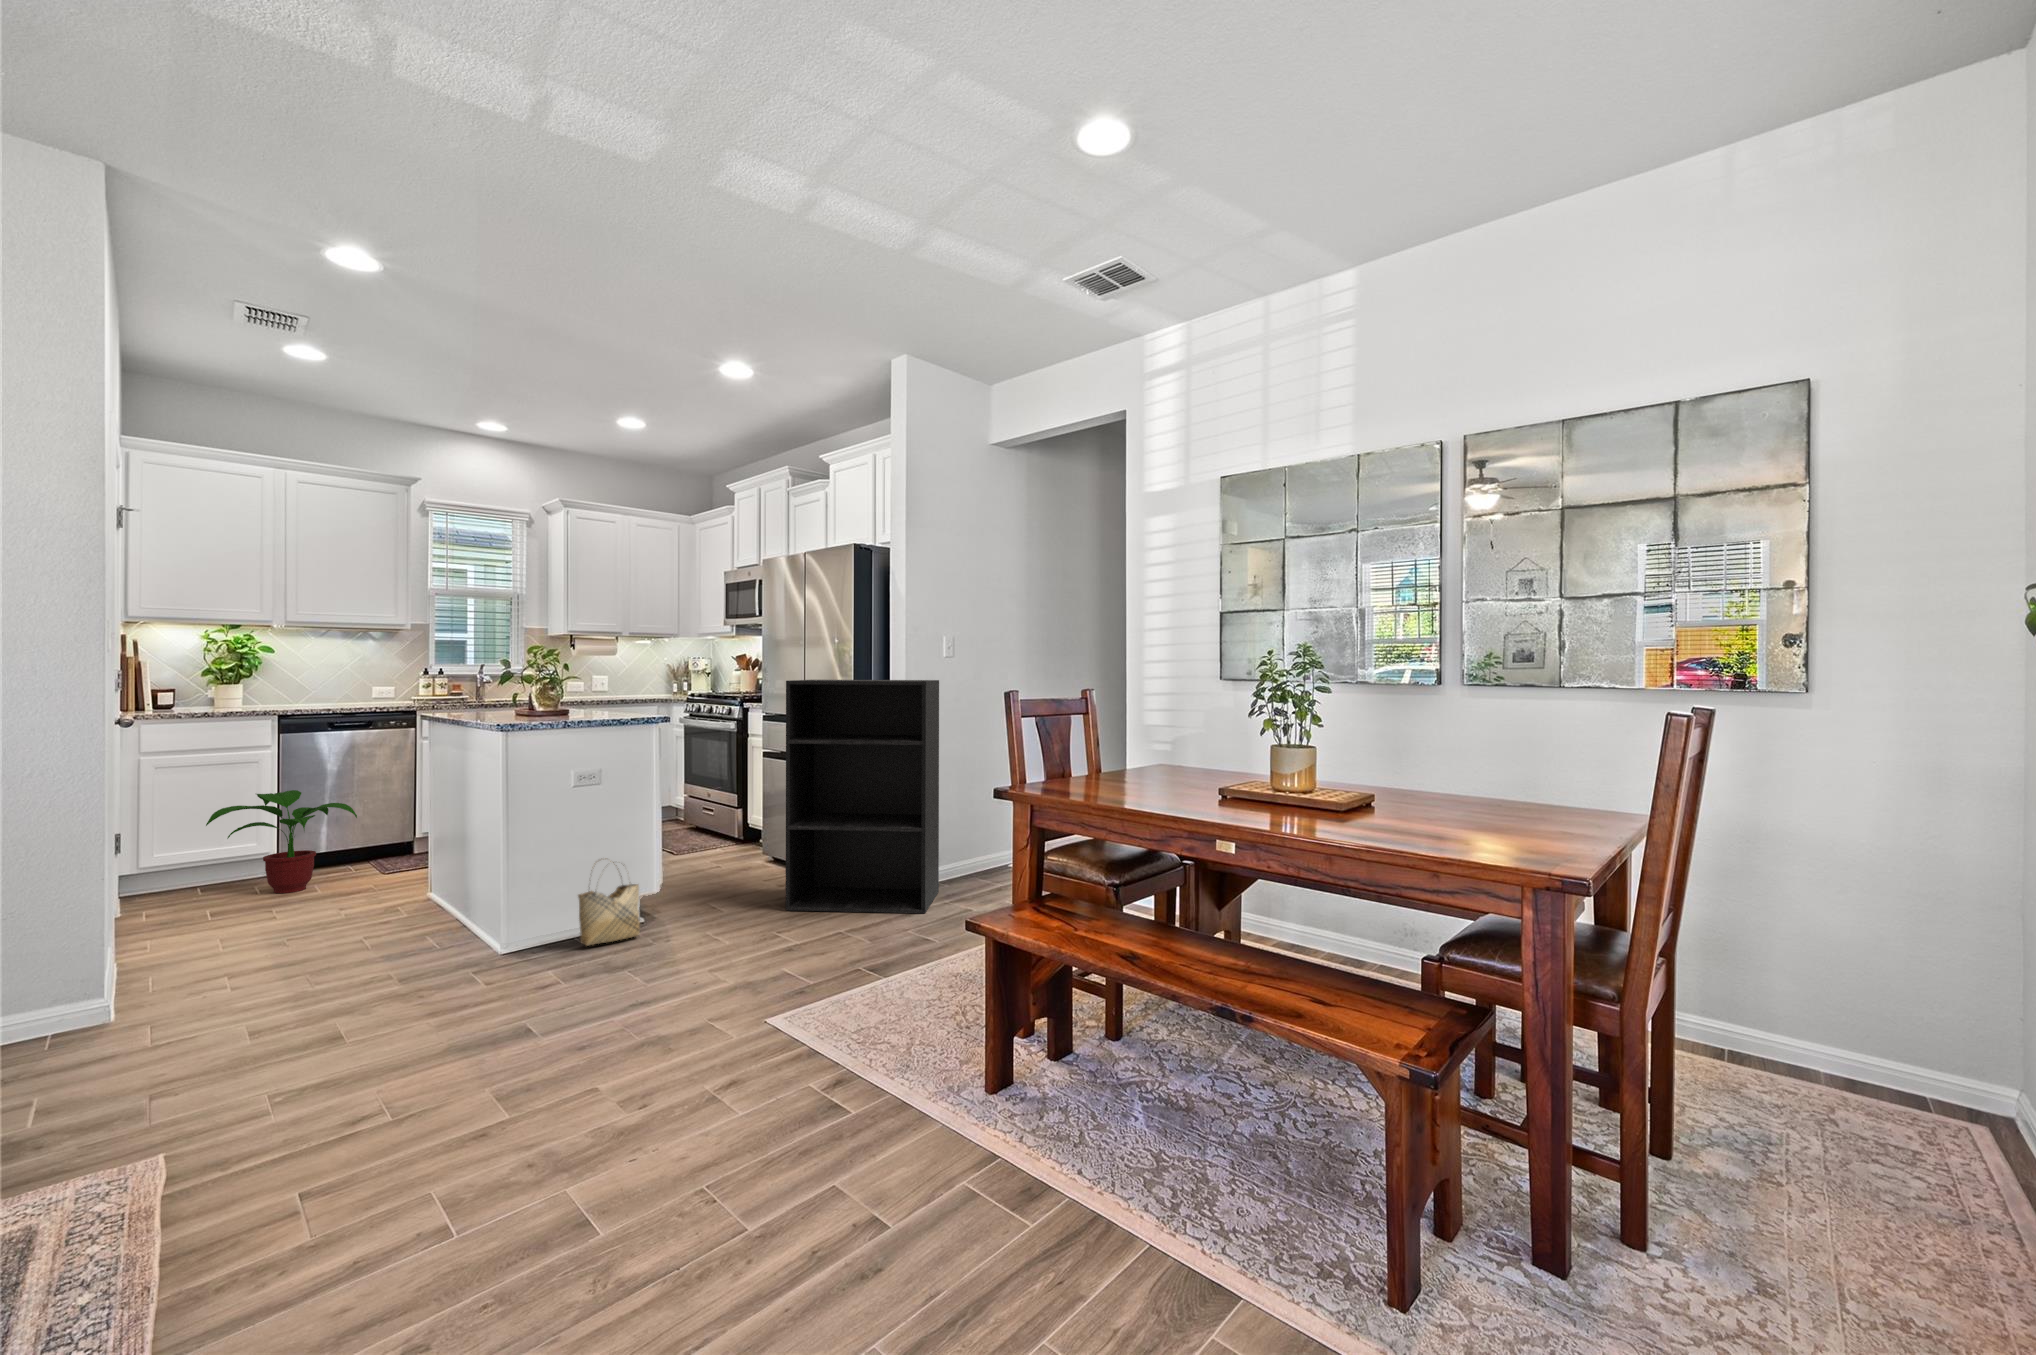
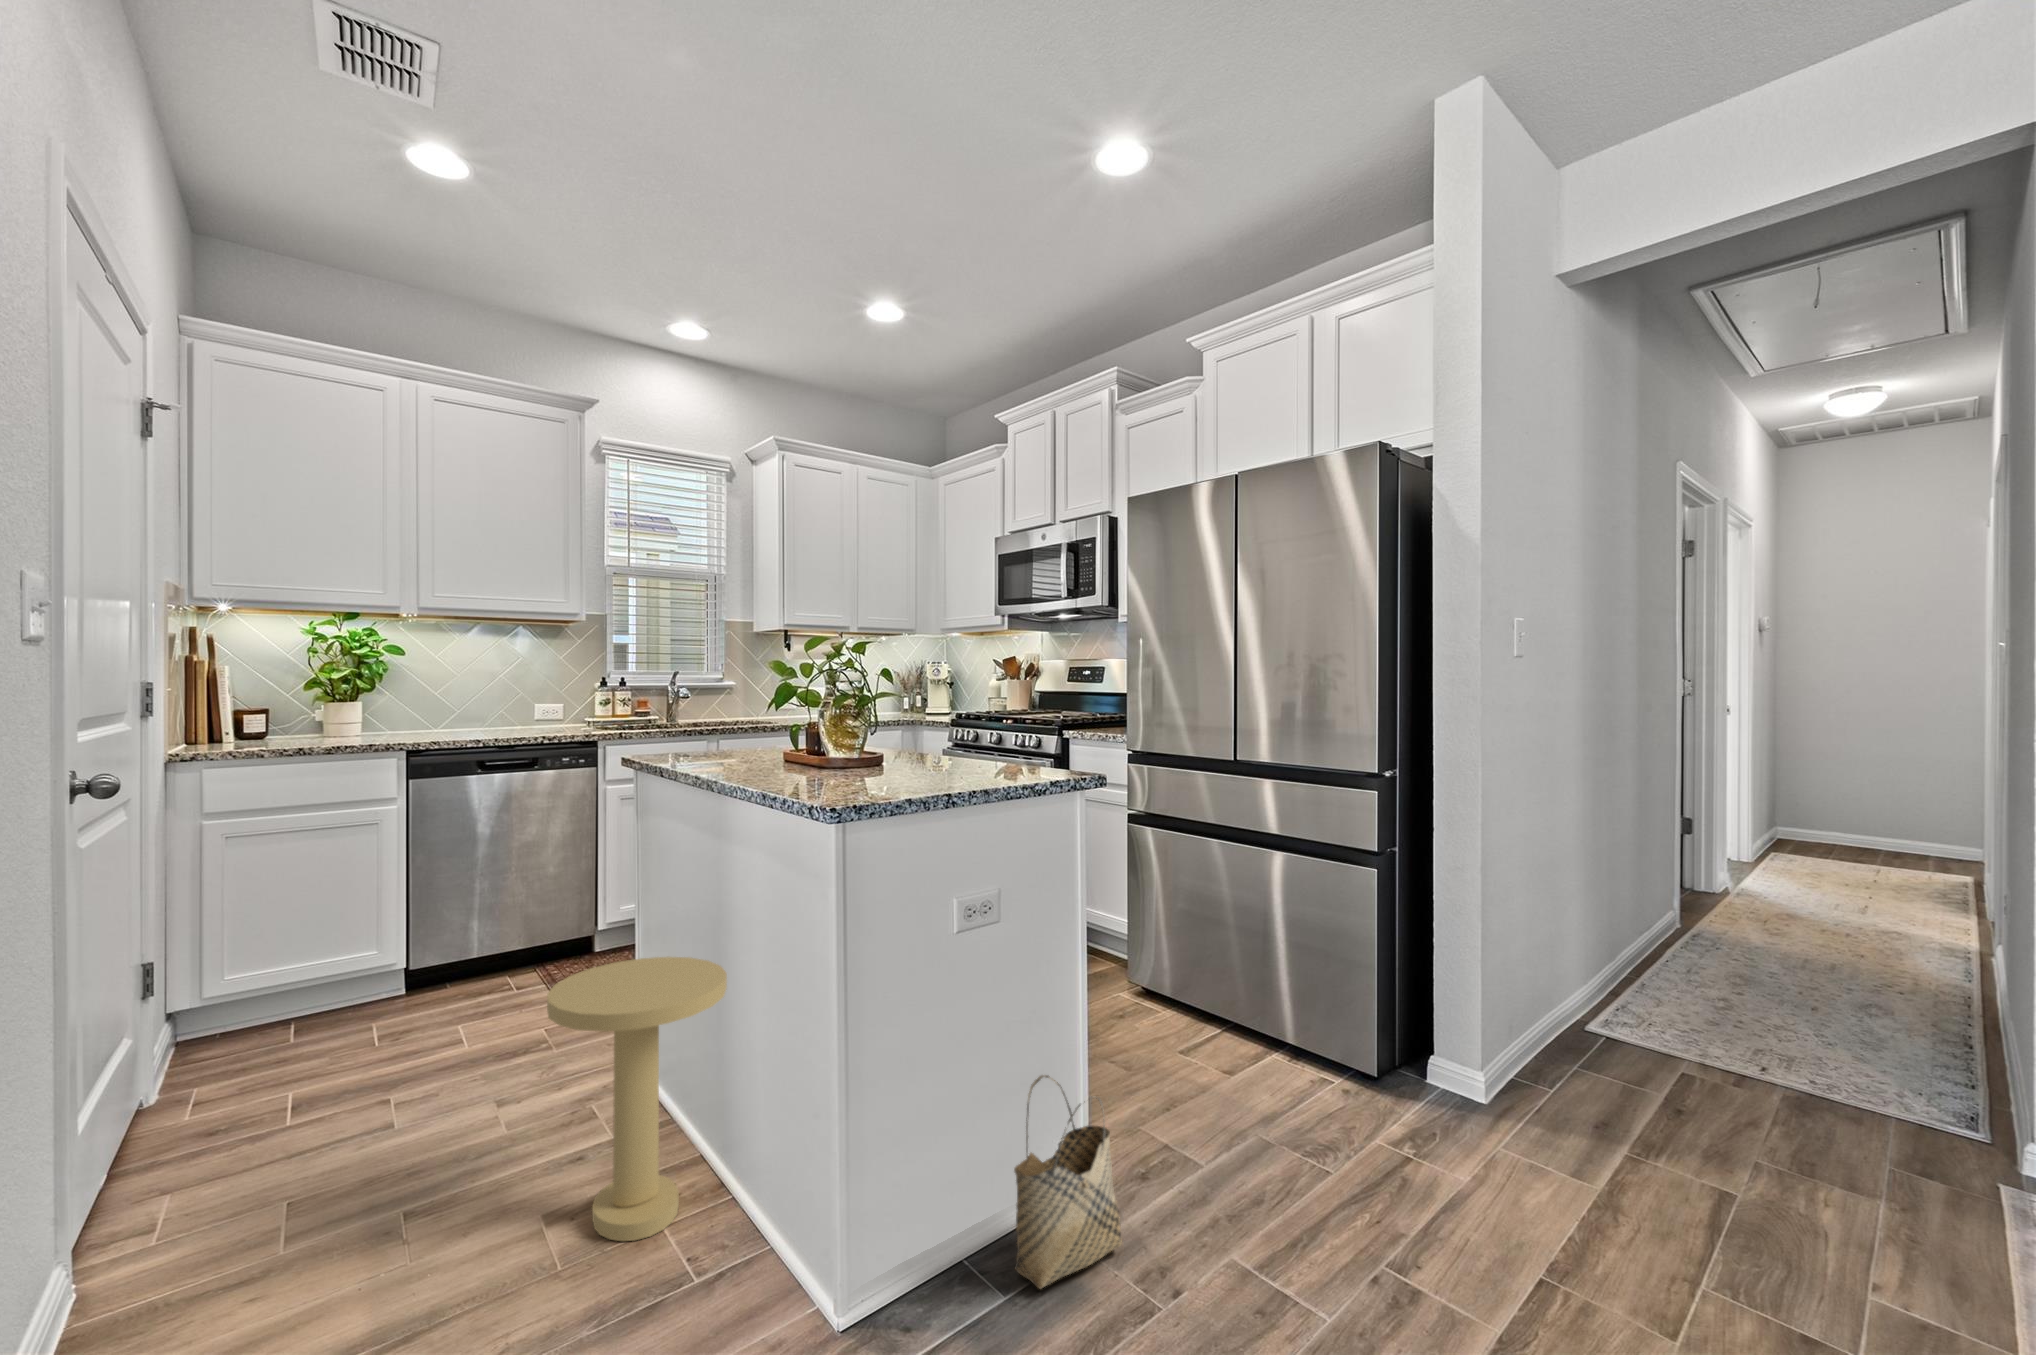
bookshelf: present [786,680,939,913] -> none [1307,698,1641,1183]
potted plant: present [206,790,357,893] -> none [296,872,529,1050]
side table: none [349,815,451,944] -> present [547,957,727,1241]

